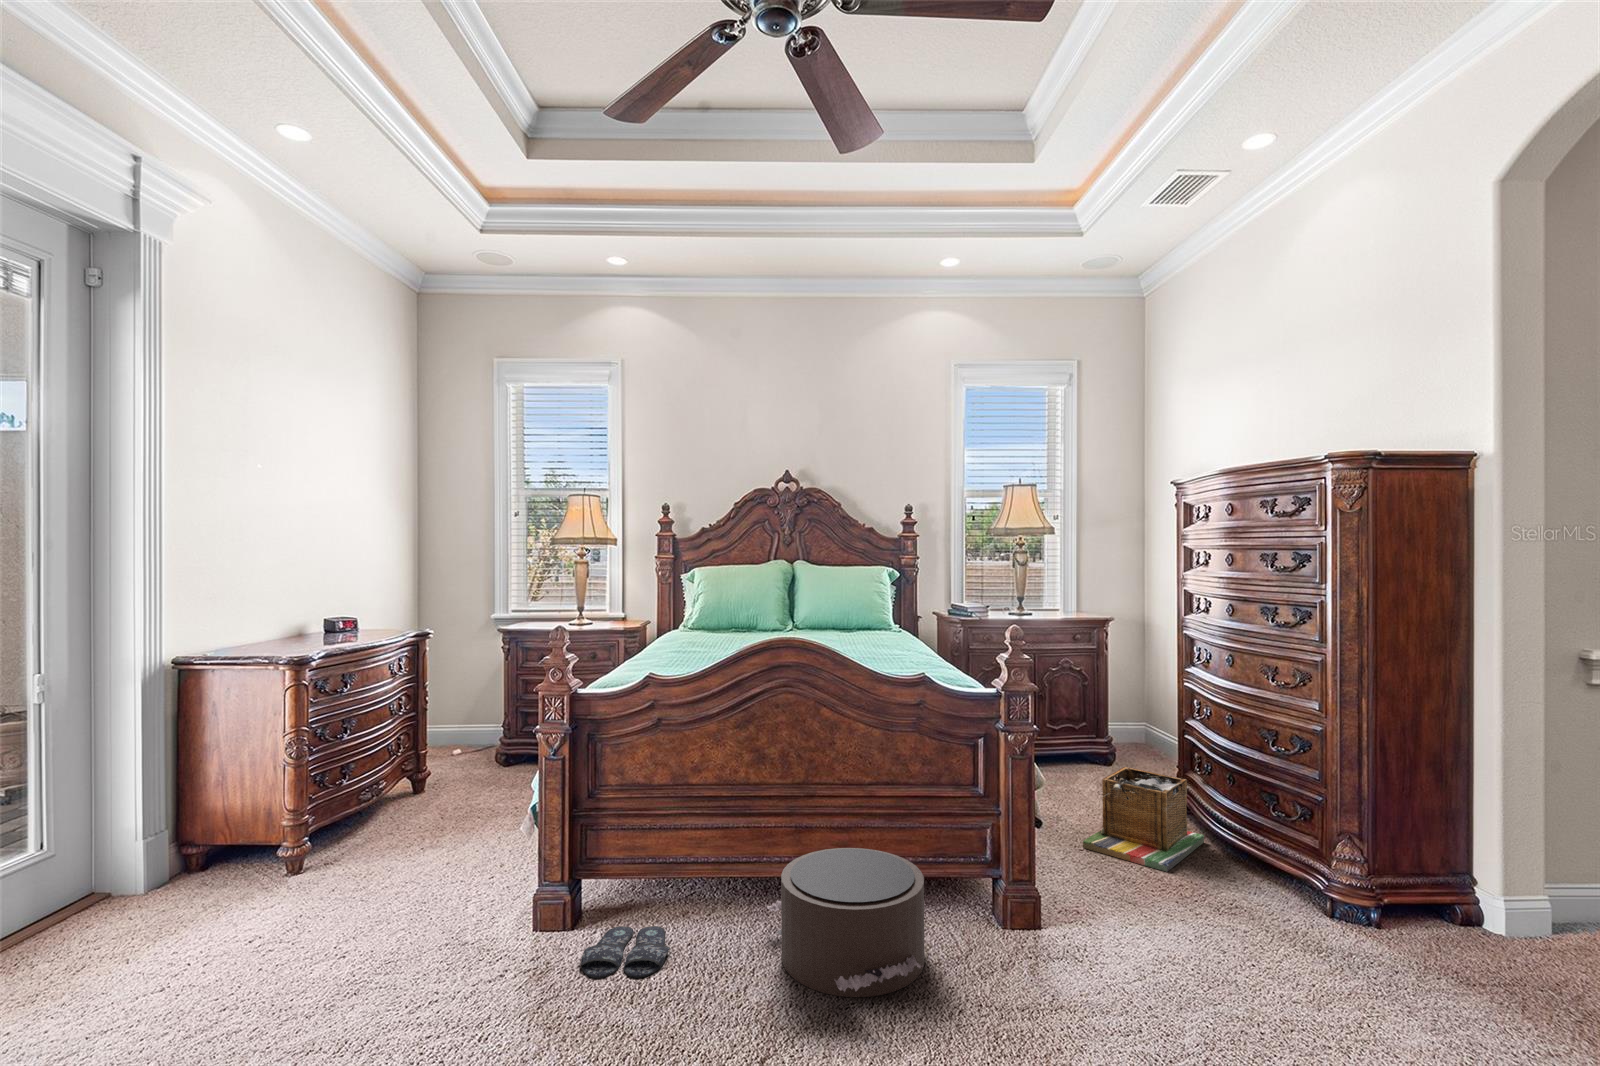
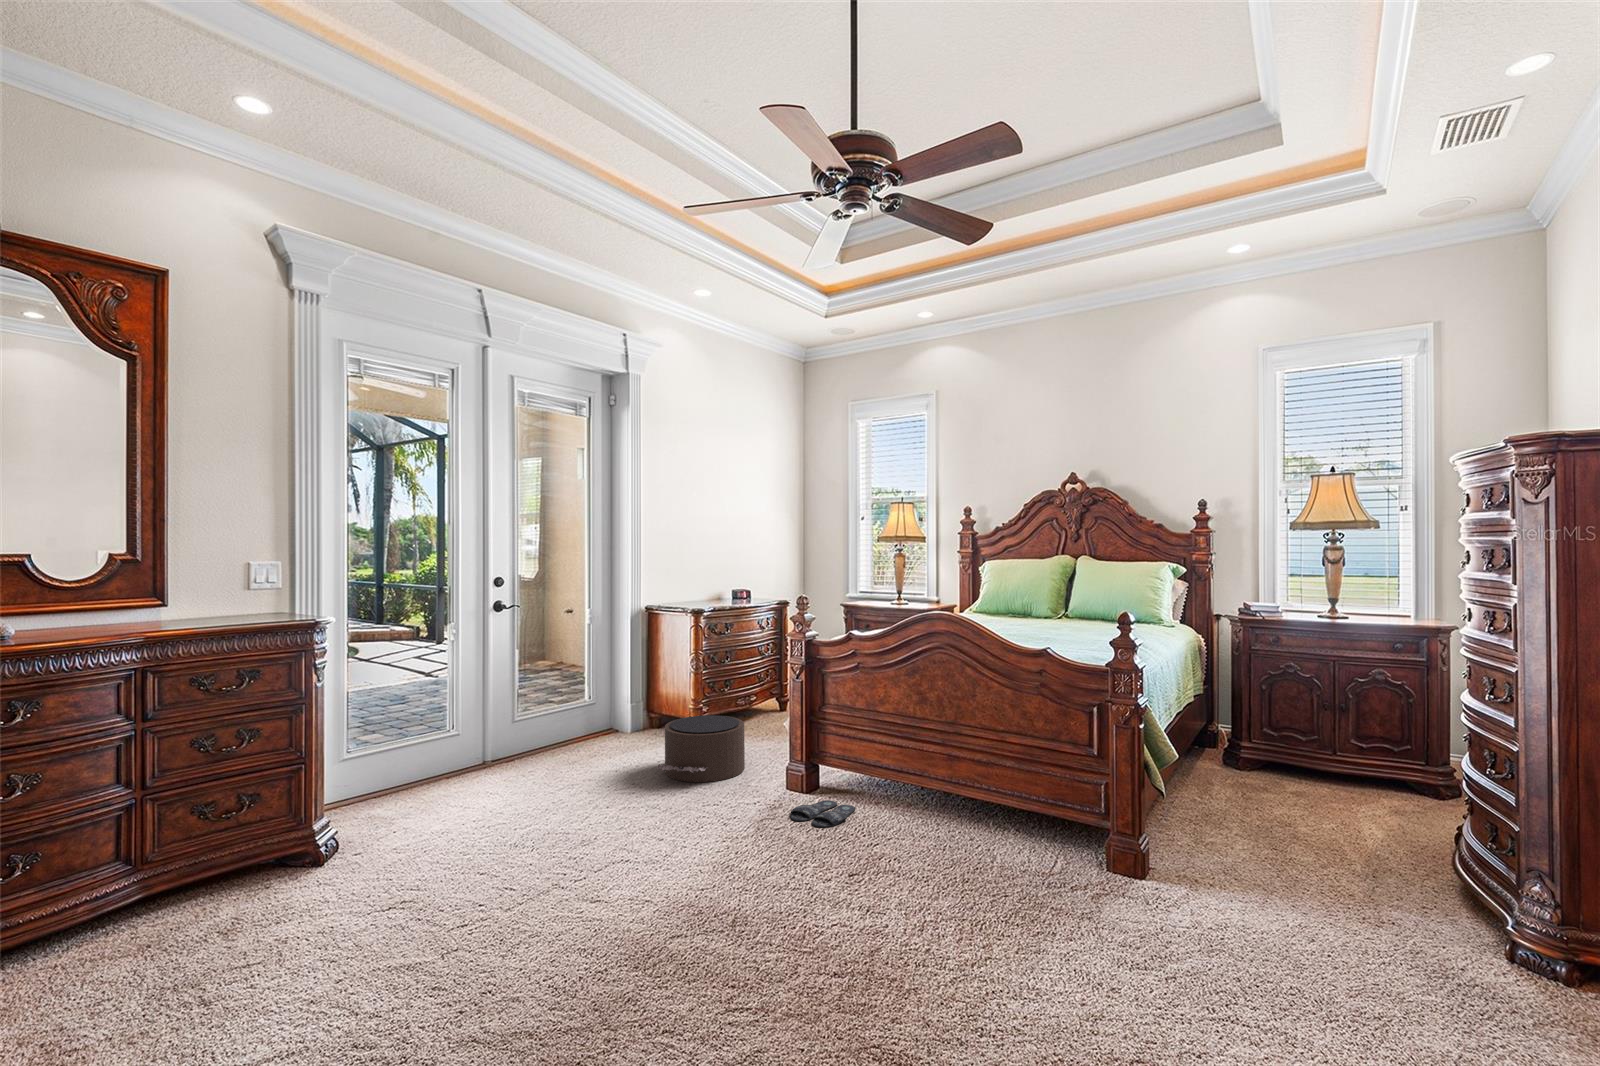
laundry basket: present [1083,767,1204,872] -> none [1278,777,1449,882]
pouf: present [767,848,924,997] -> present [656,715,745,782]

